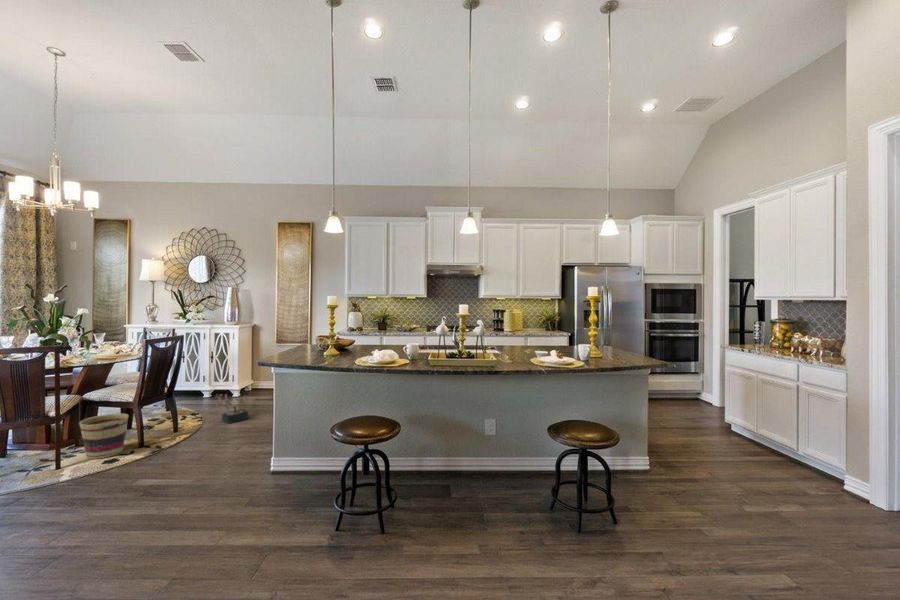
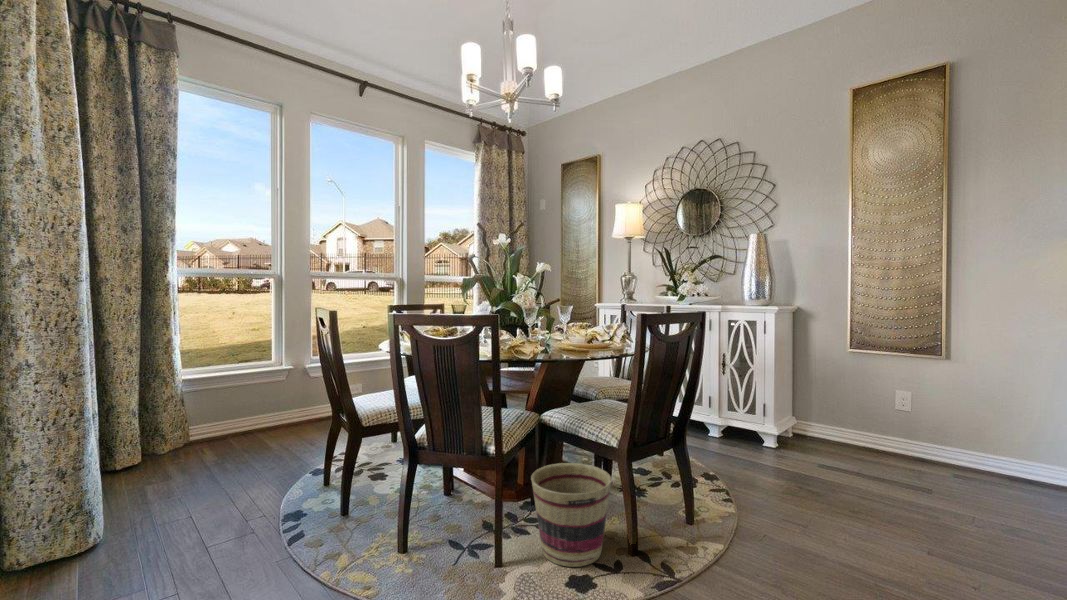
decorative plant: present [216,394,248,424] -> none [762,450,847,529]

